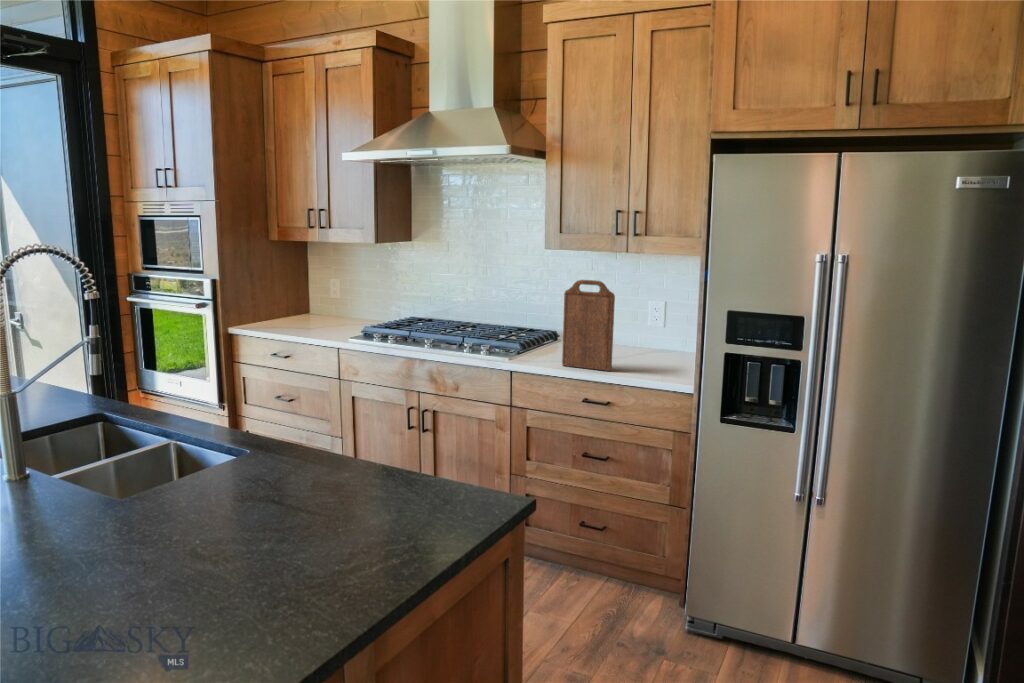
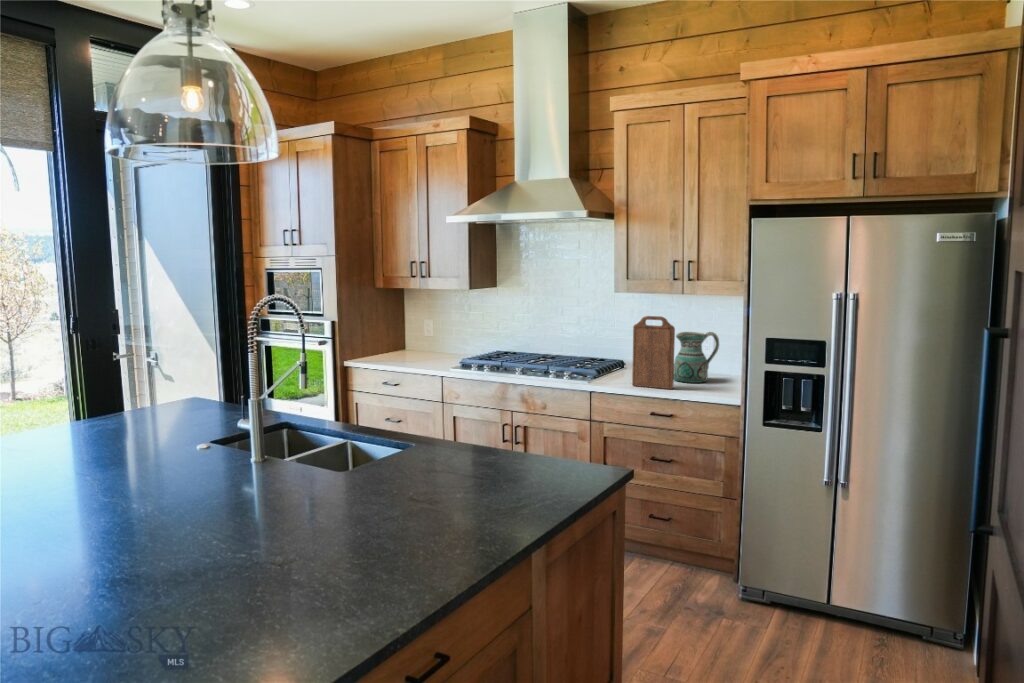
ceramic pitcher: none [614,300,670,362] -> present [674,332,719,383]

